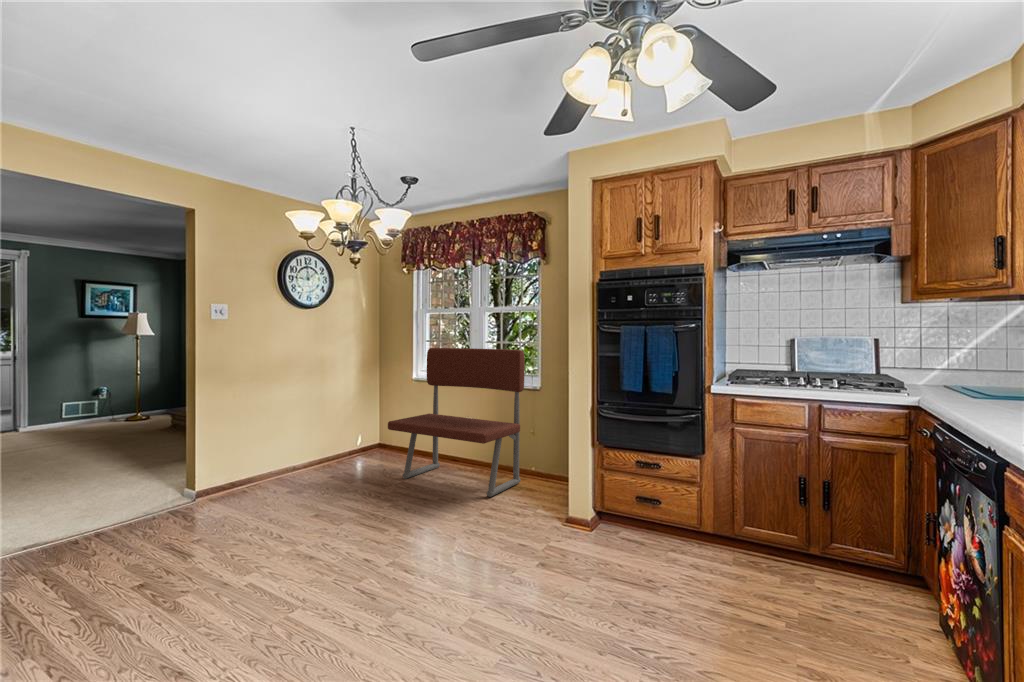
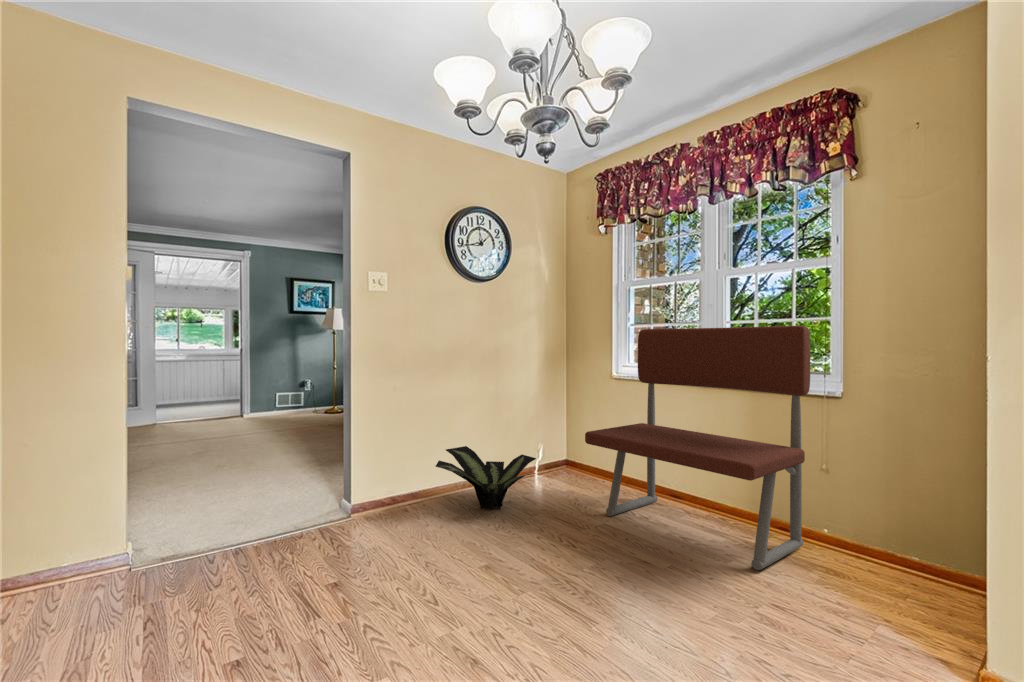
potted plant: none [270,439,354,484] -> present [436,446,536,509]

